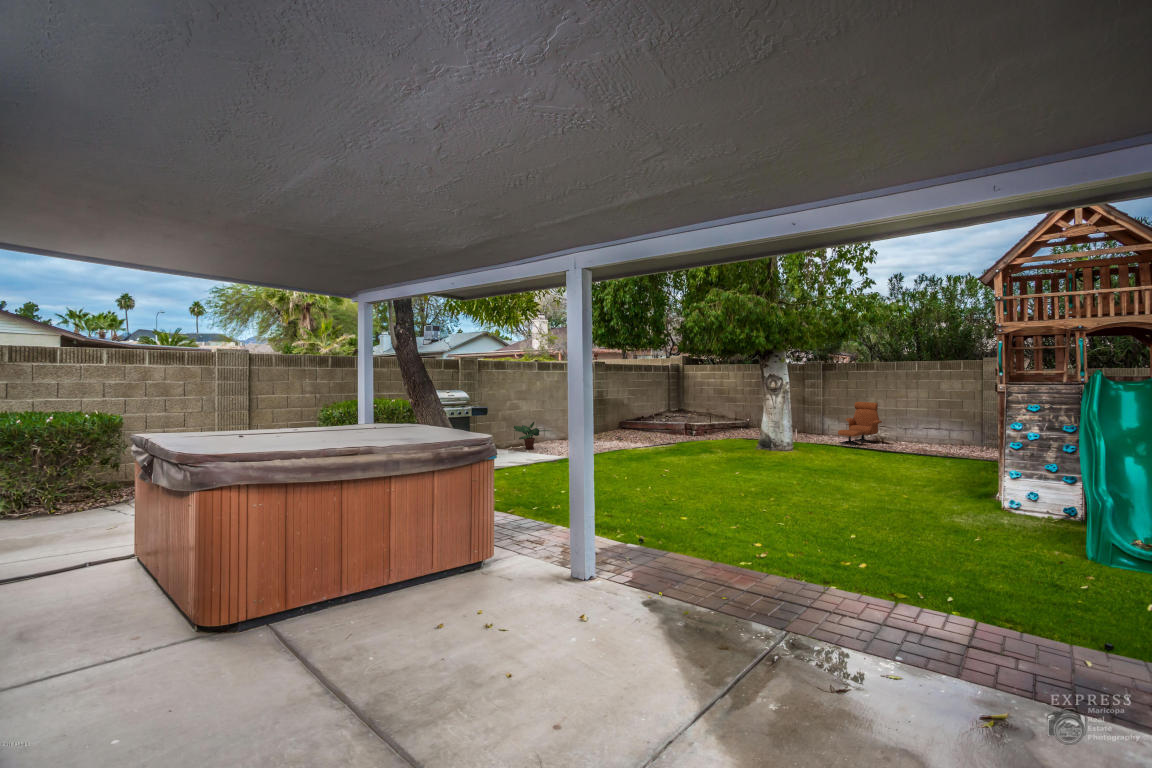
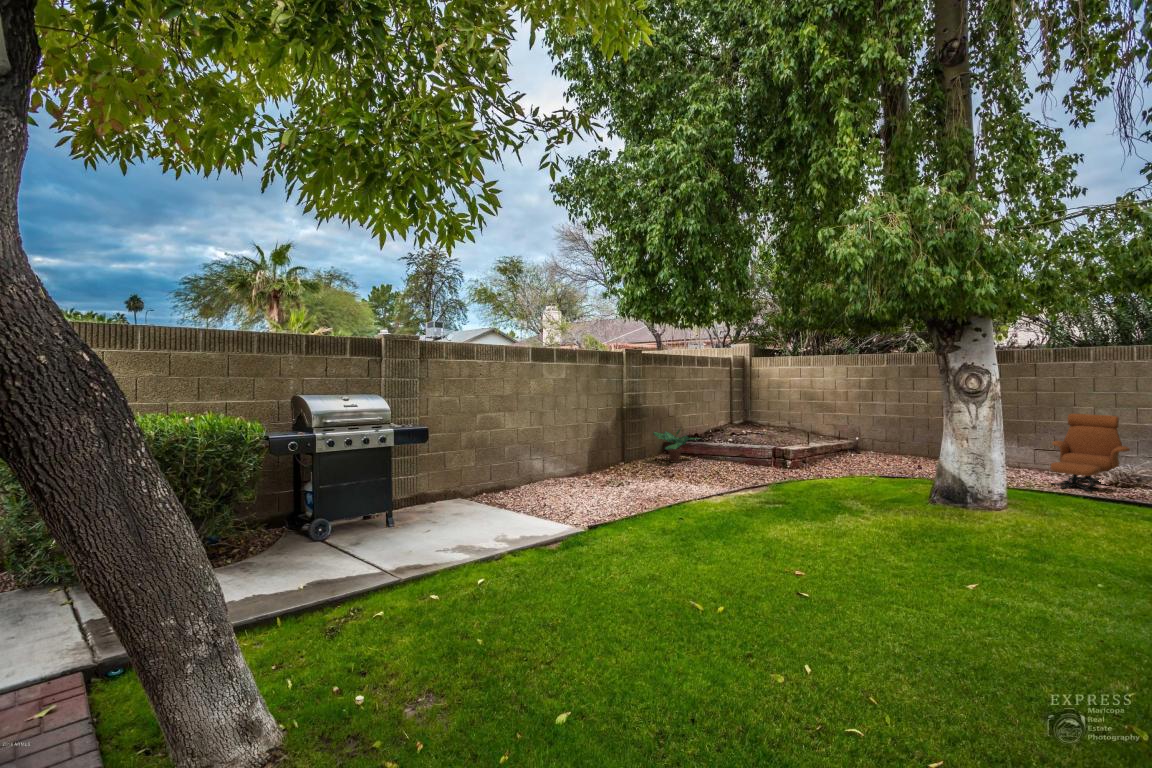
potted plant: present [514,422,548,450] -> present [653,428,698,463]

